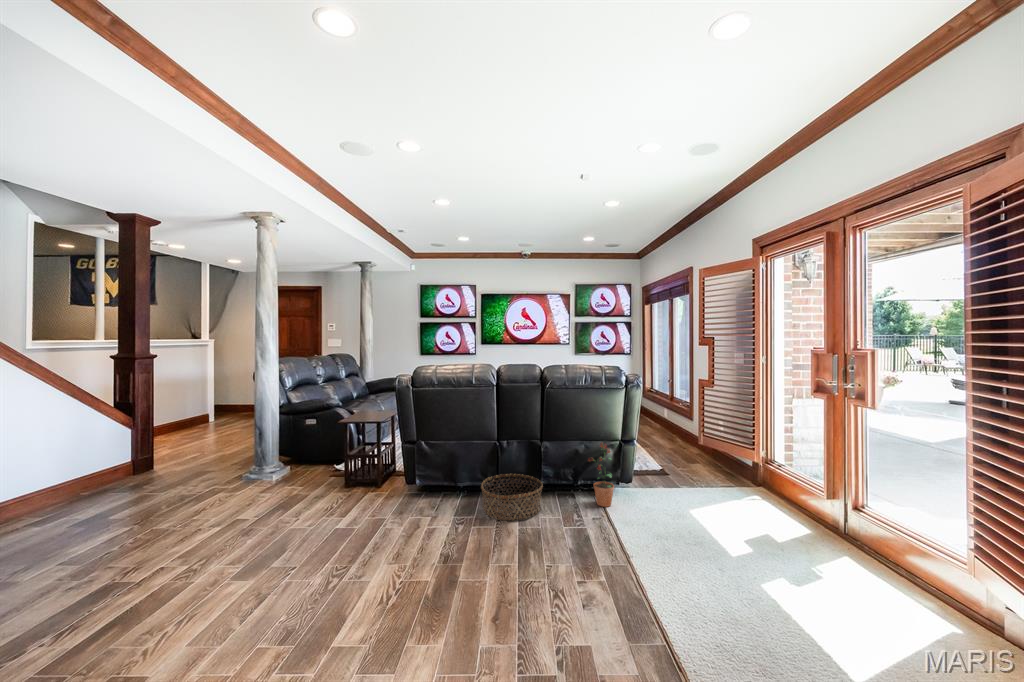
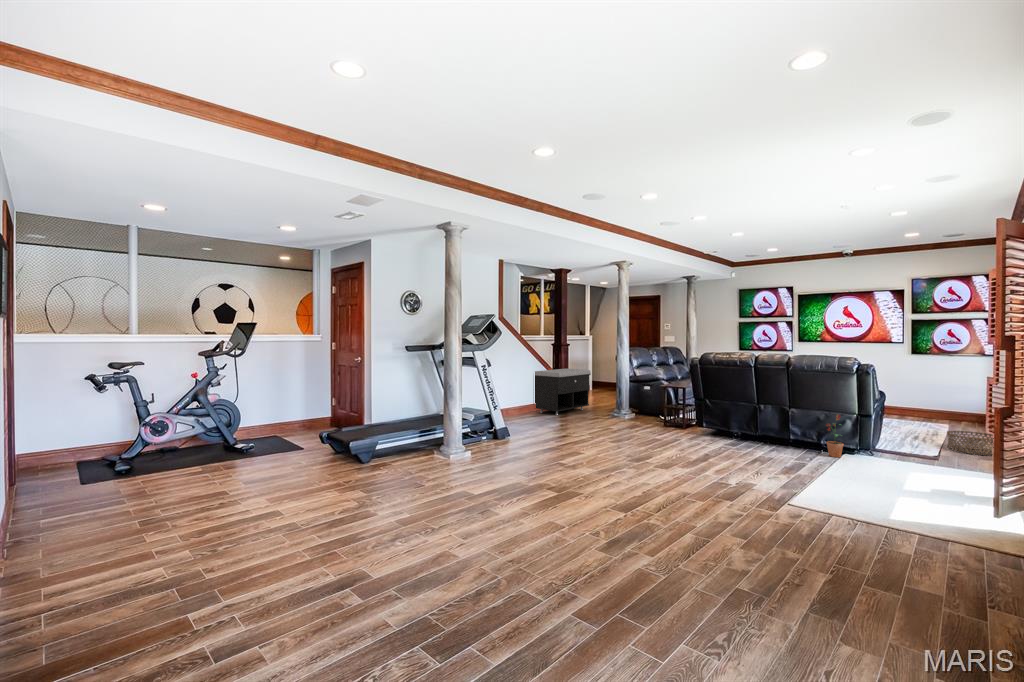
storage bench: none [35,399,200,507] -> present [535,369,591,415]
basket: present [481,474,543,521] -> present [947,431,994,455]

